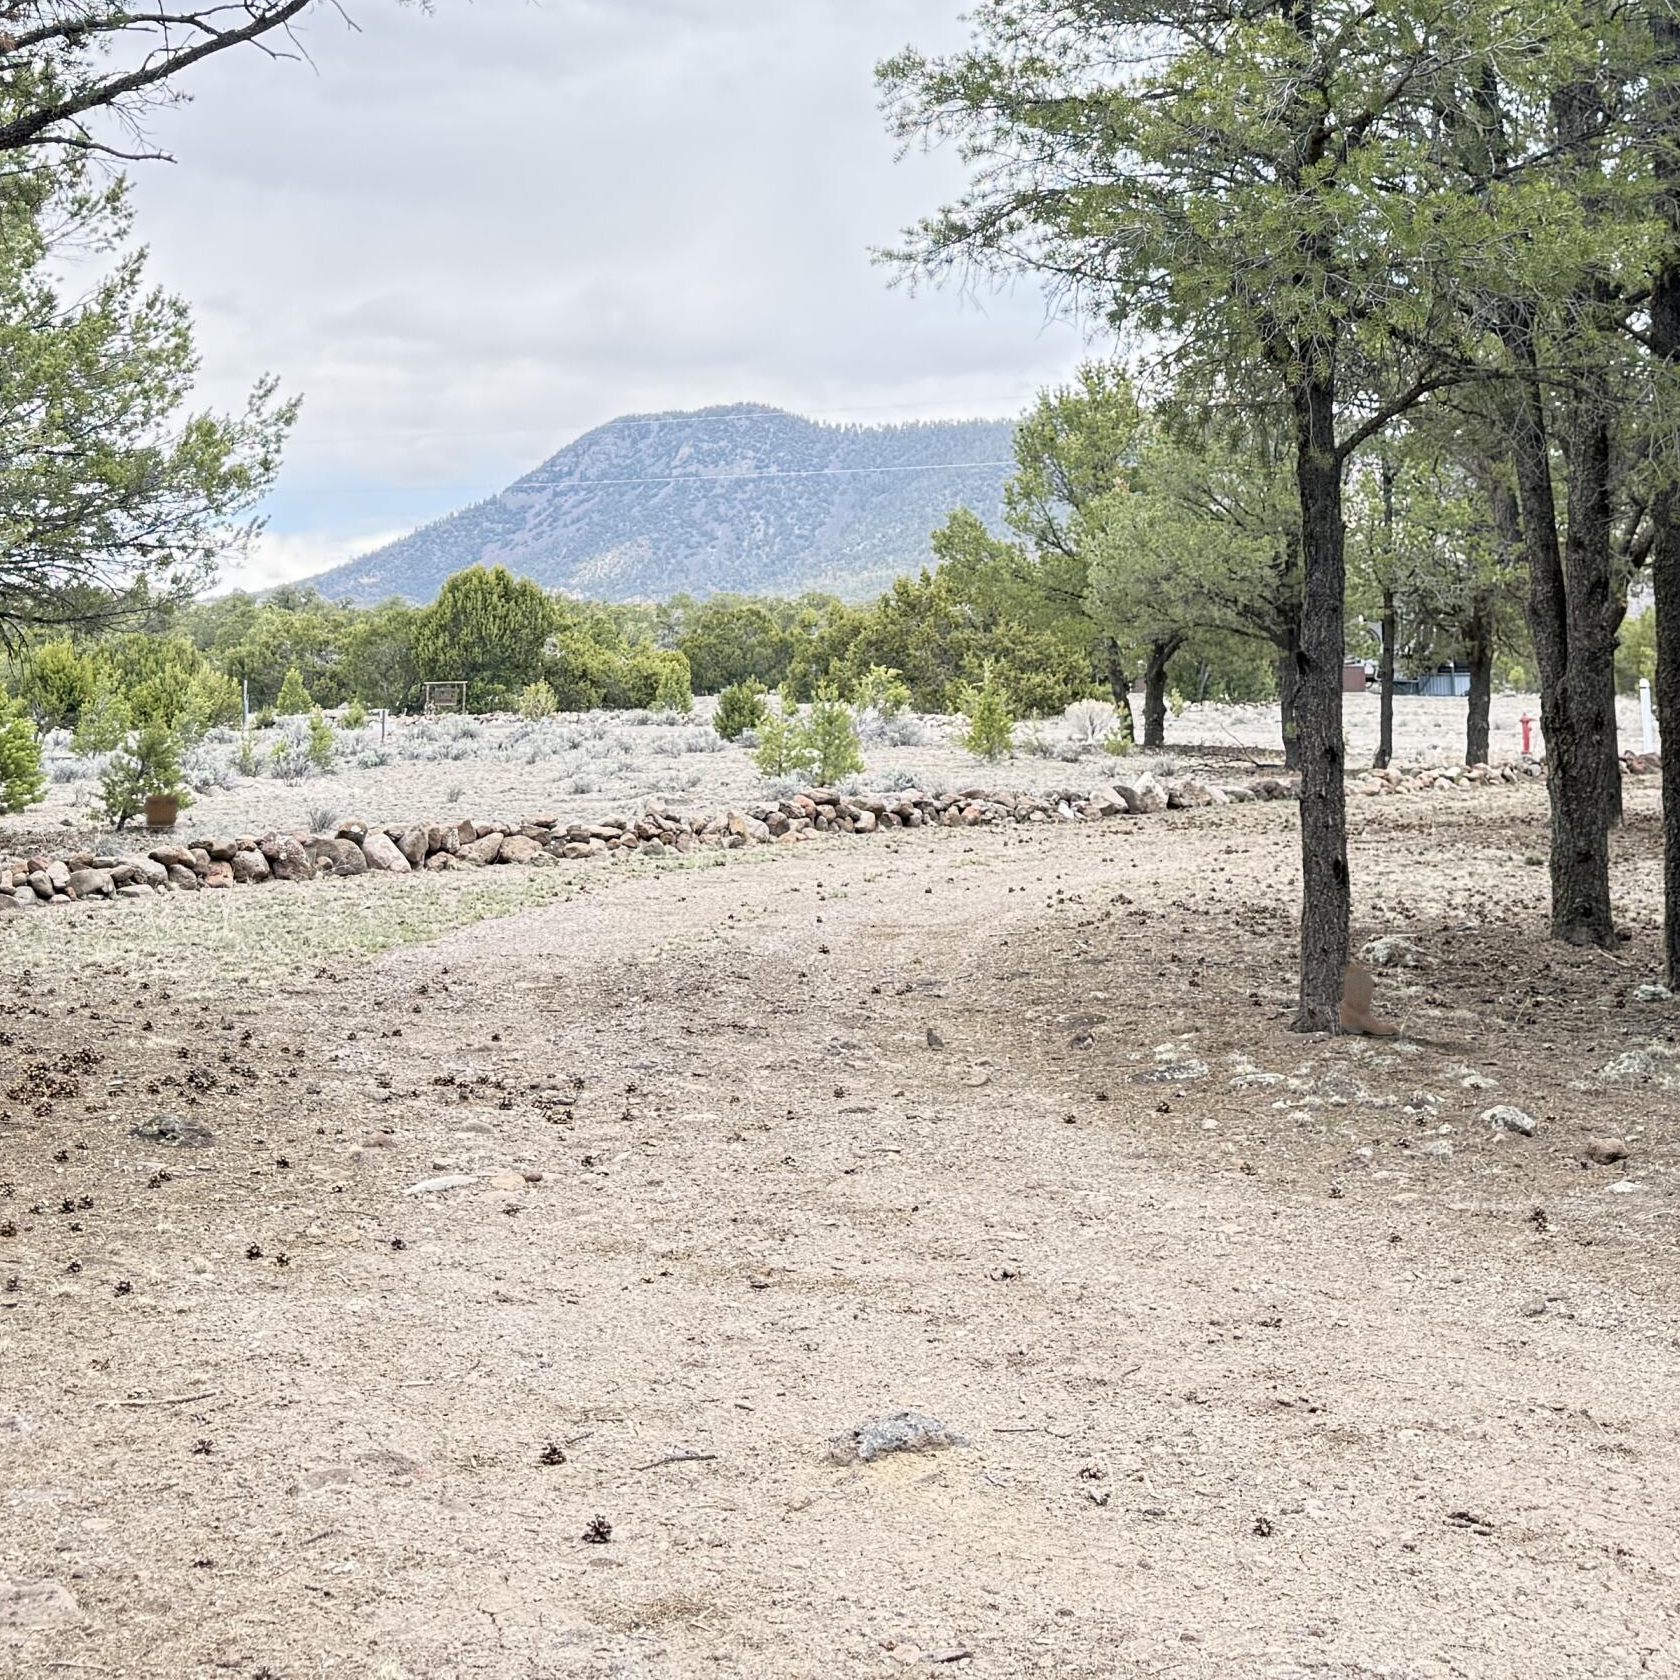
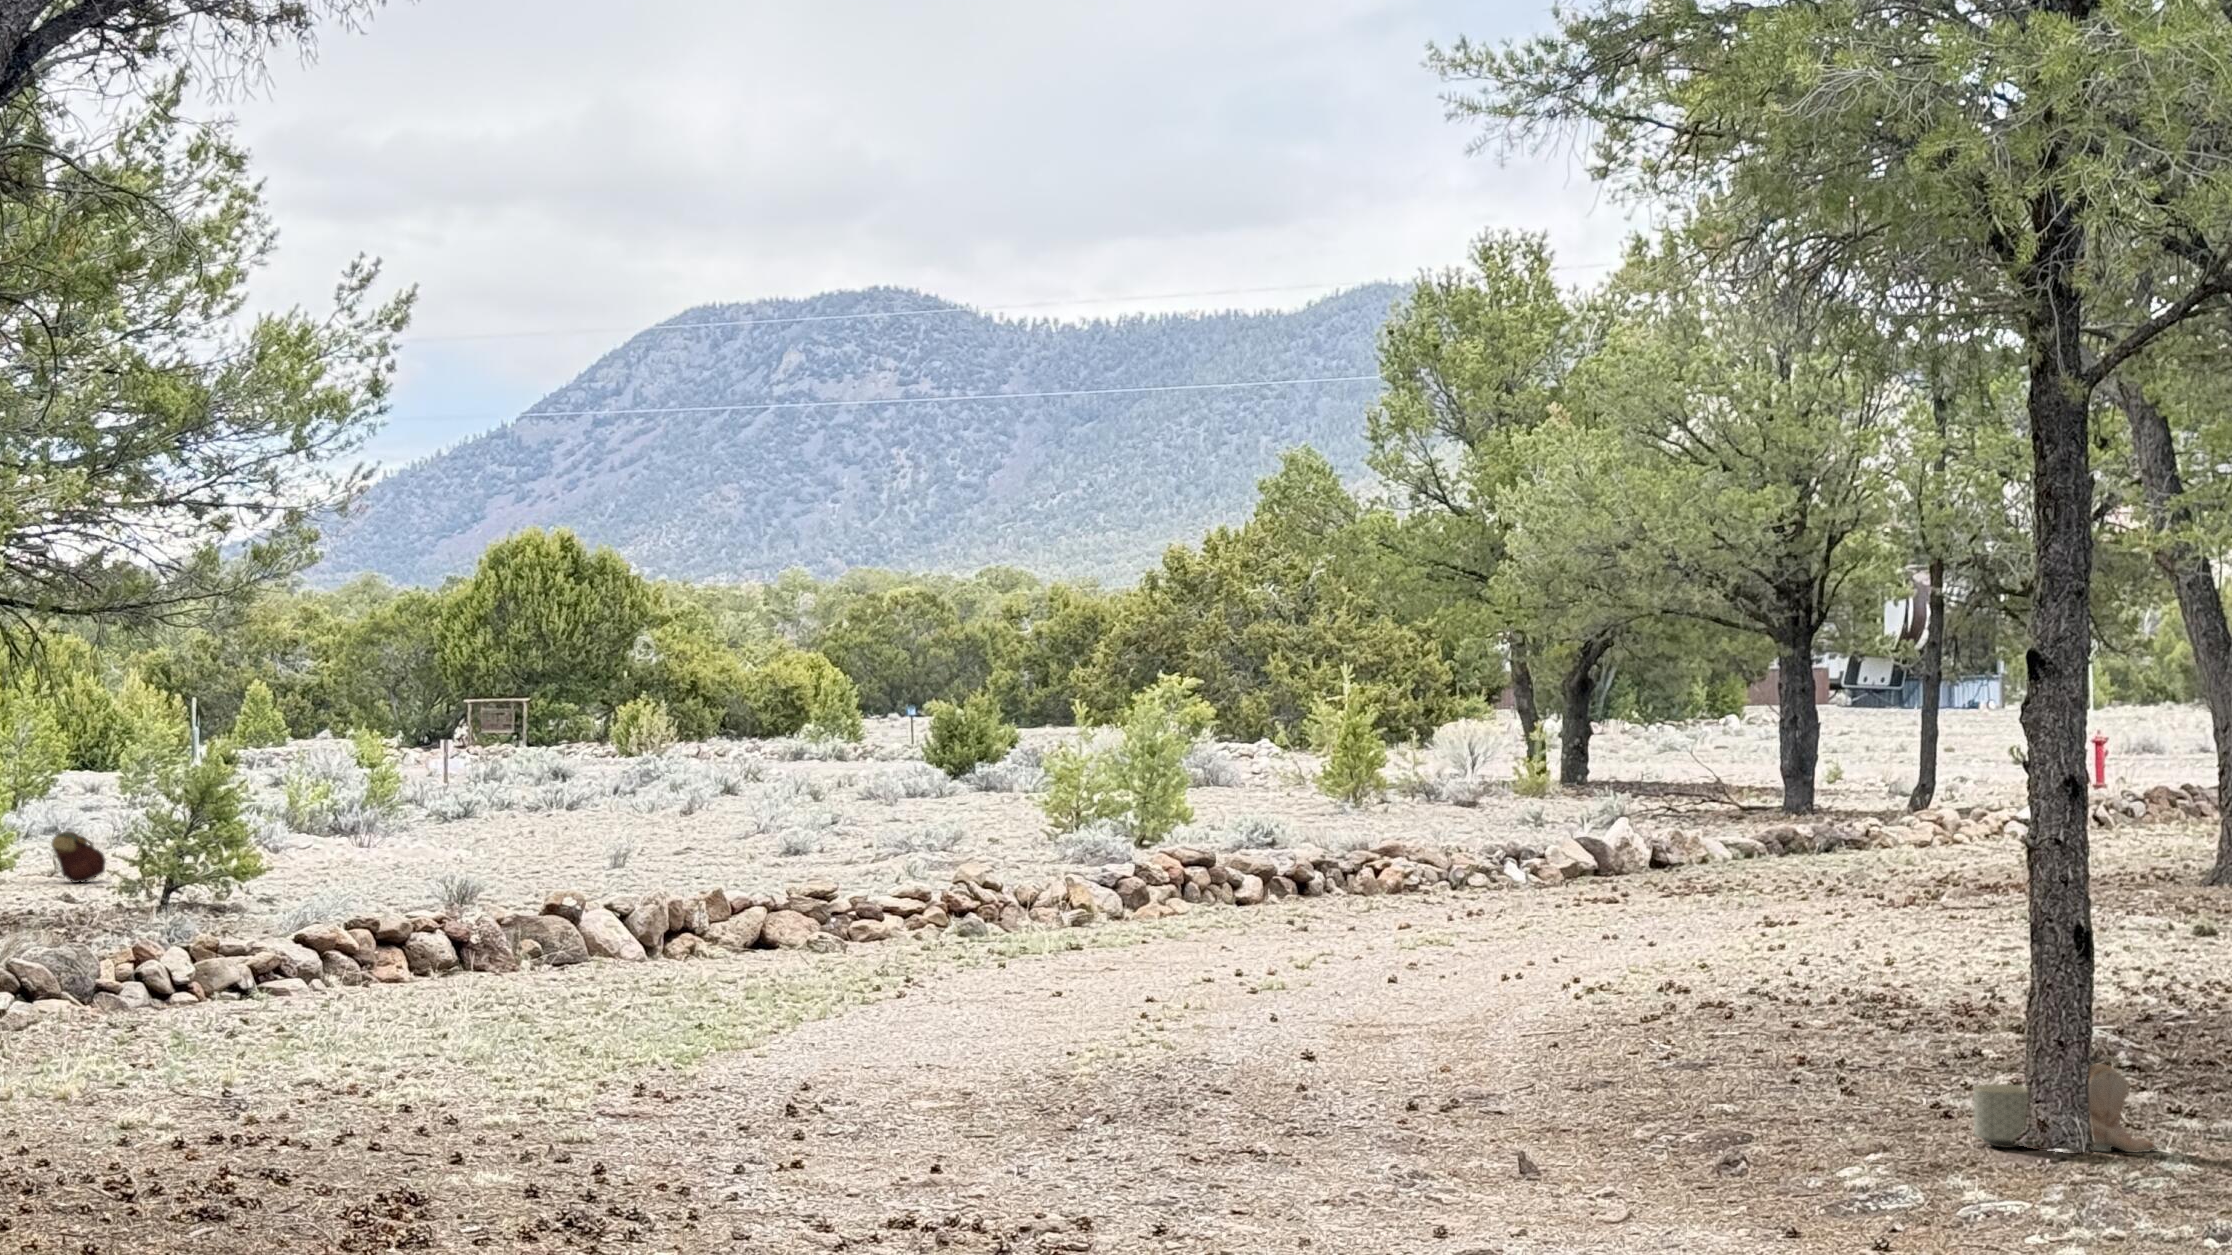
backpack: none [32,775,70,813] -> present [51,831,106,883]
bucket: present [143,795,180,828] -> none [231,857,283,902]
planter: none [1260,980,1307,1030] -> present [1973,1084,2028,1148]

